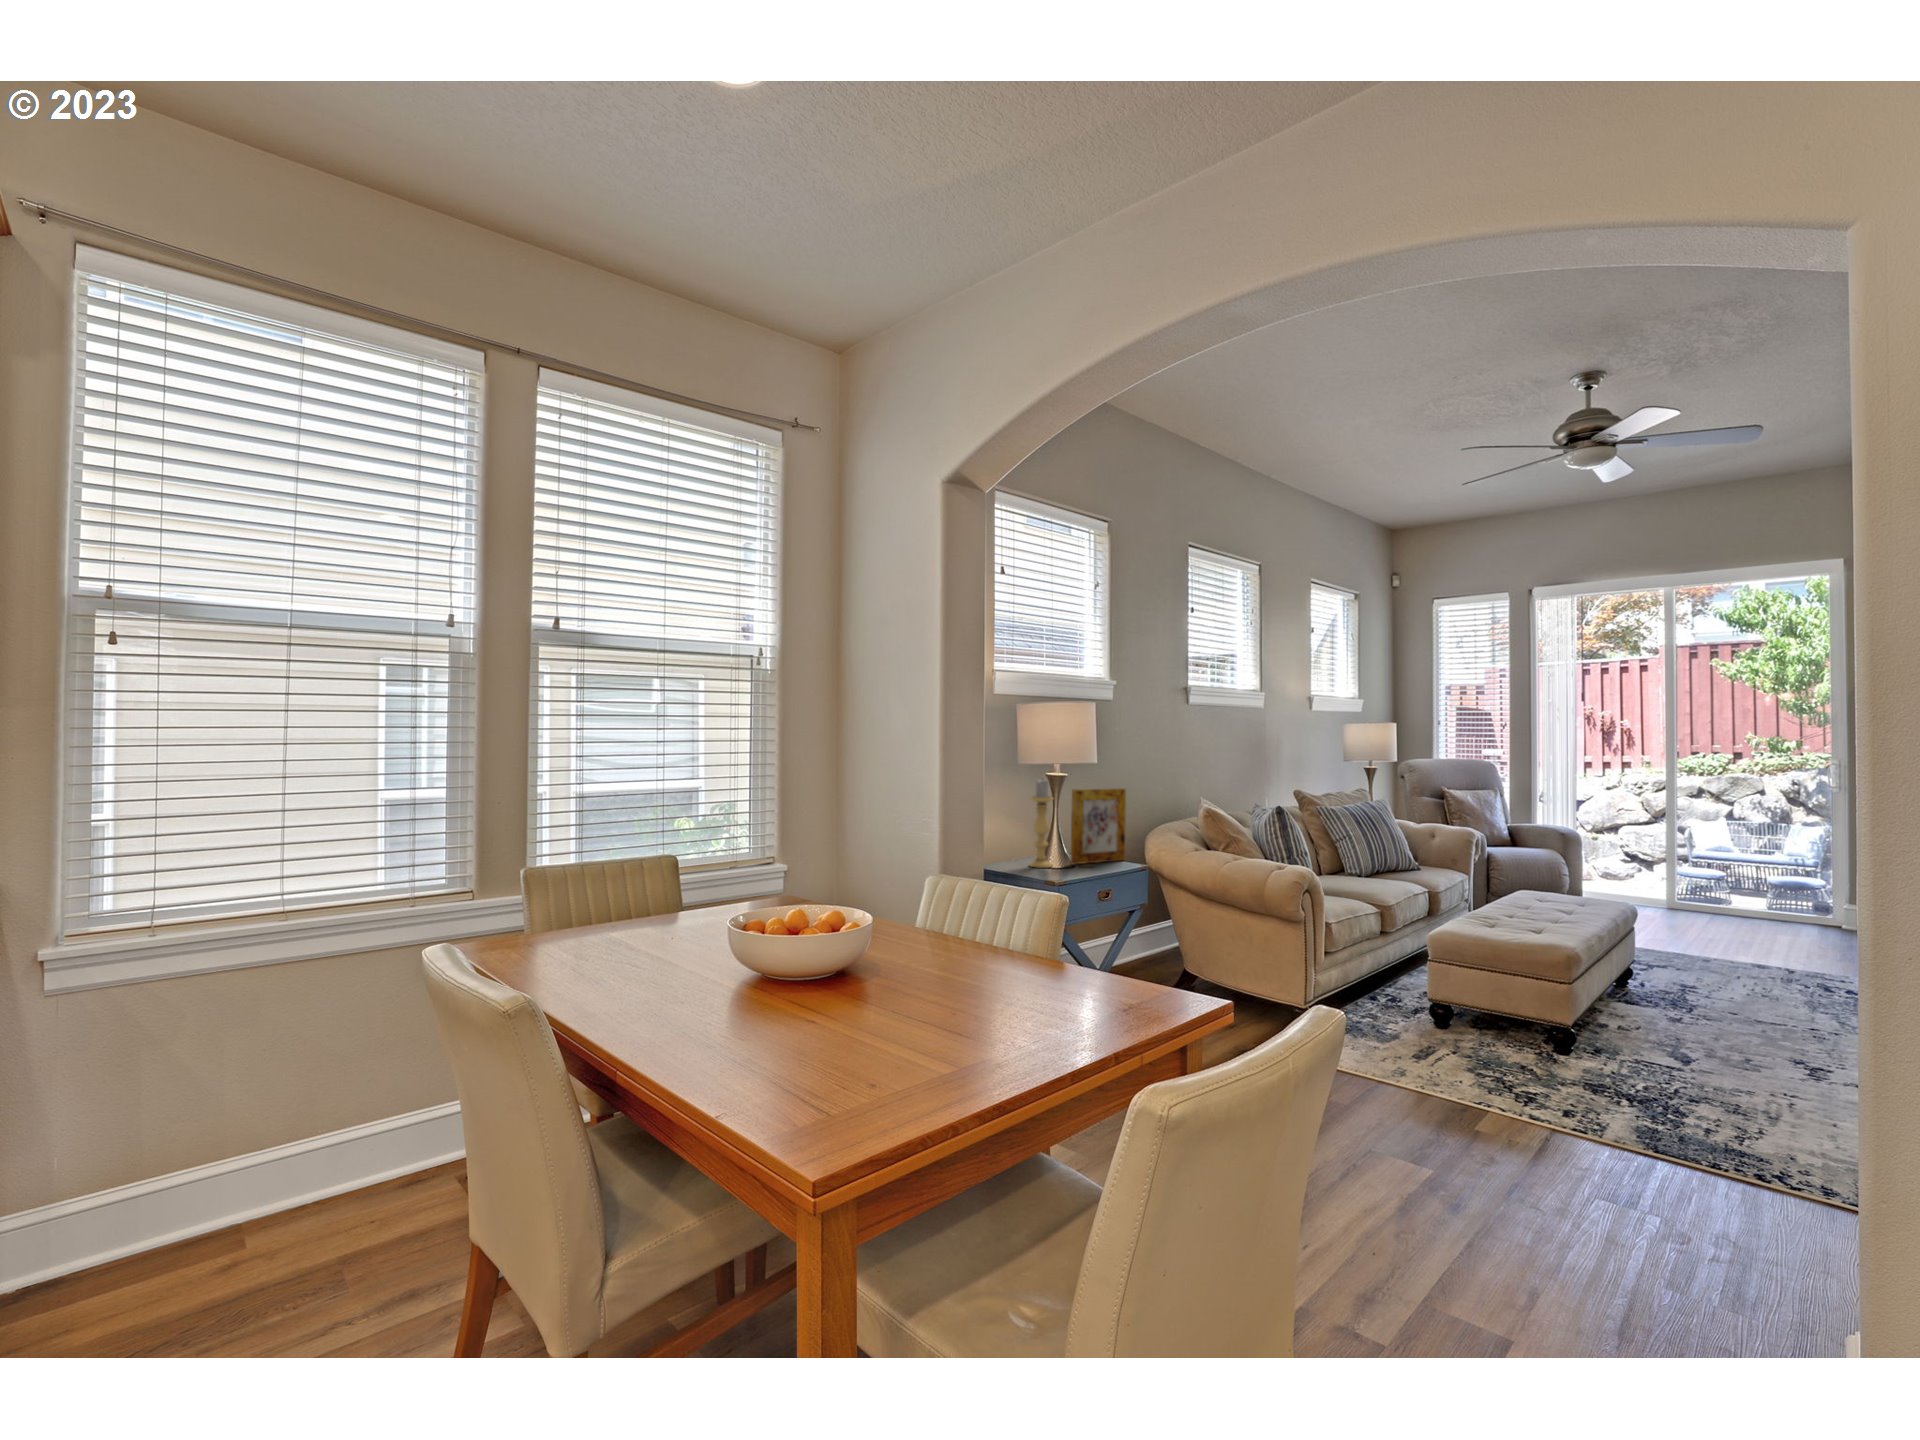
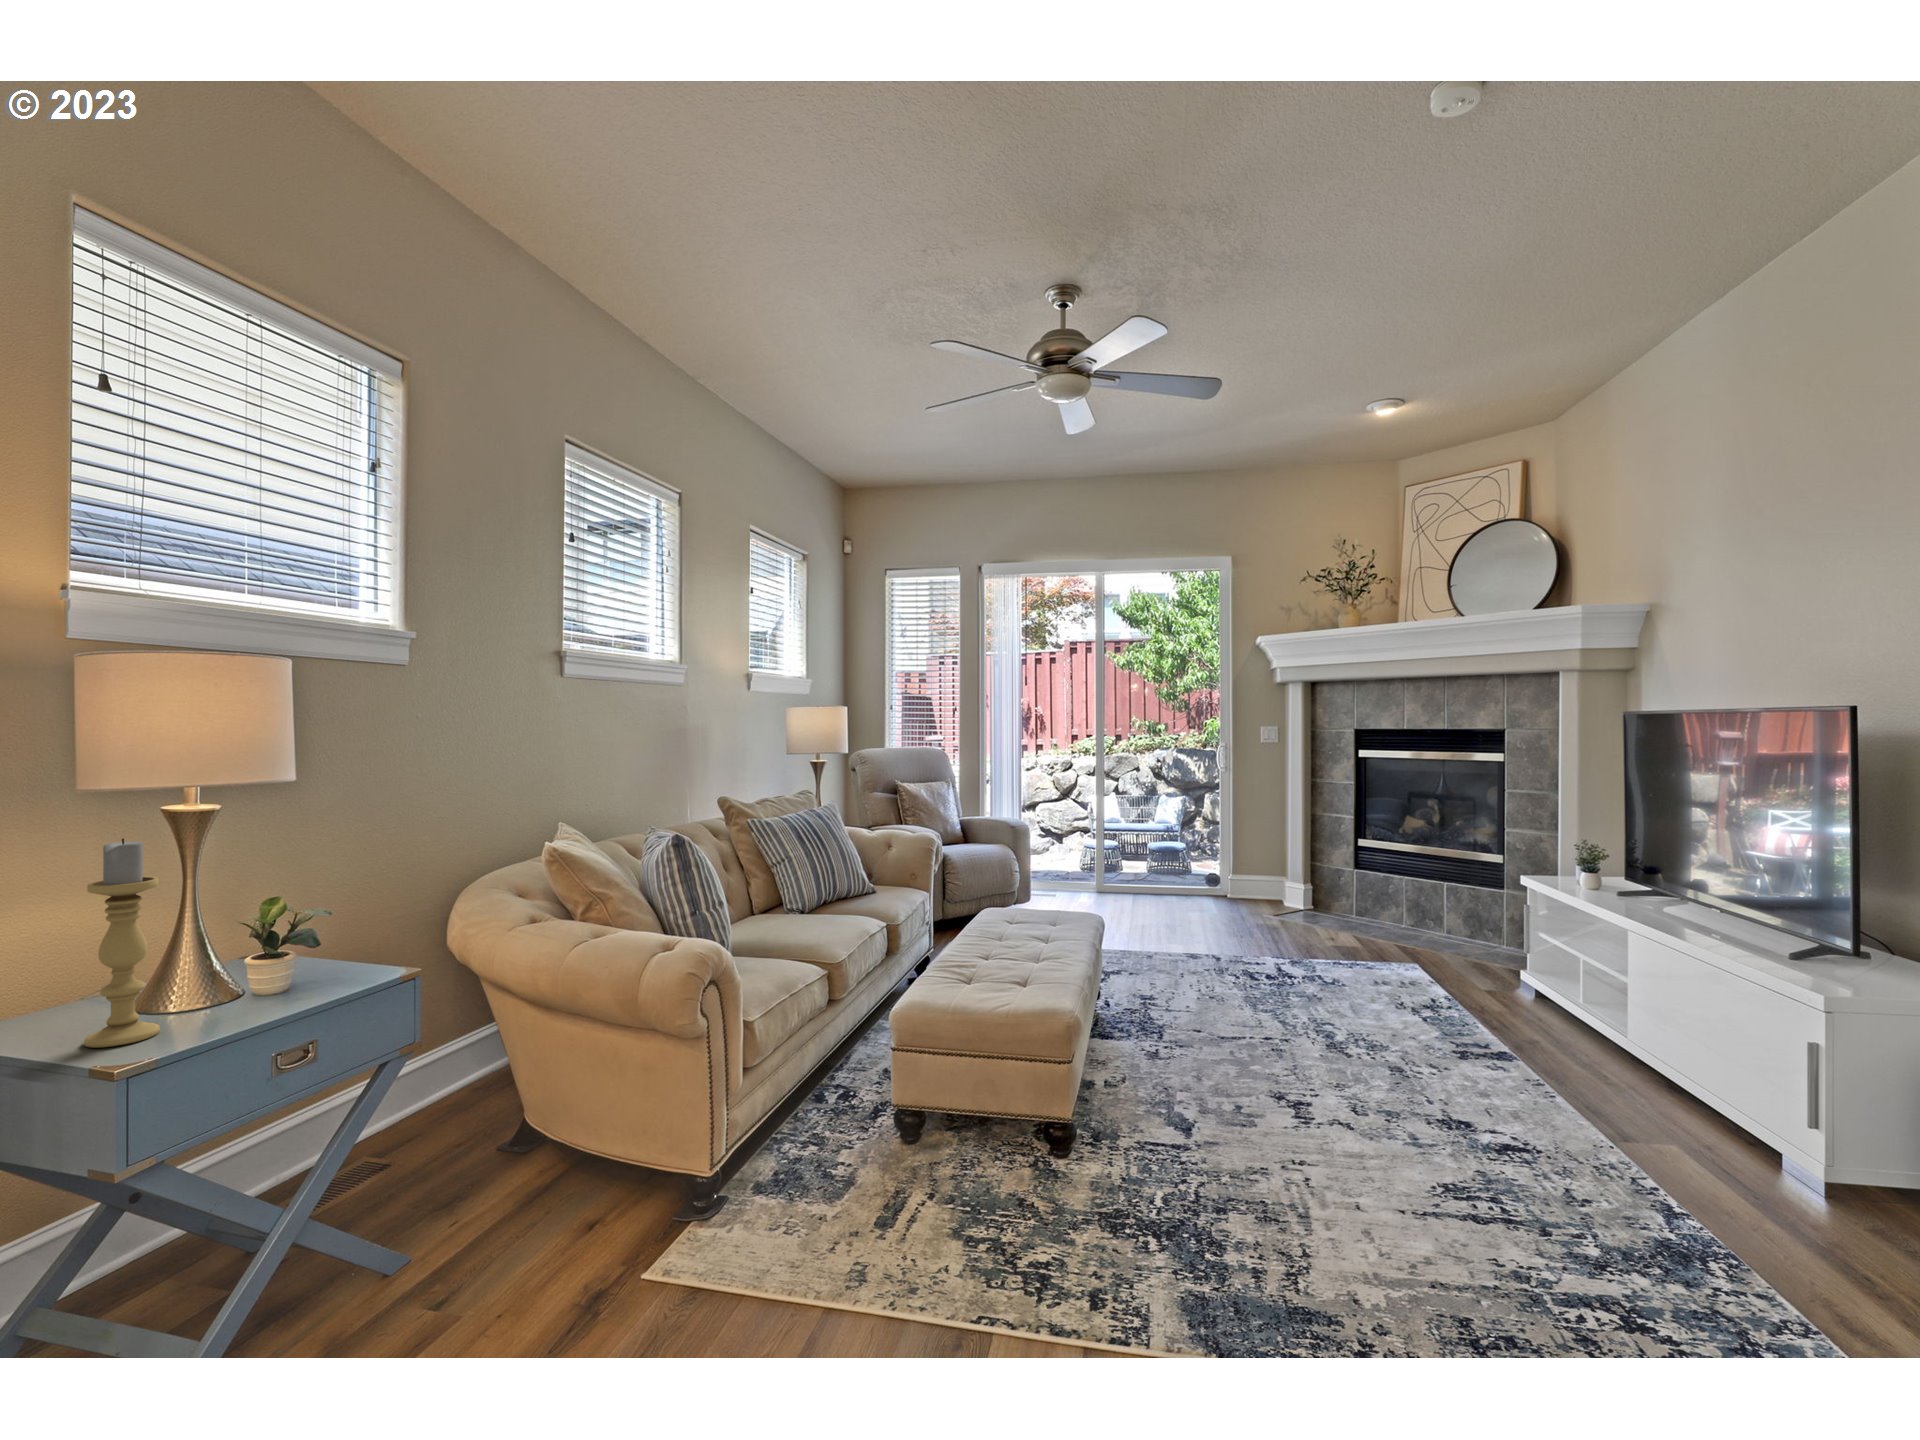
picture frame: present [1071,788,1126,864] -> none [220,837,375,1015]

